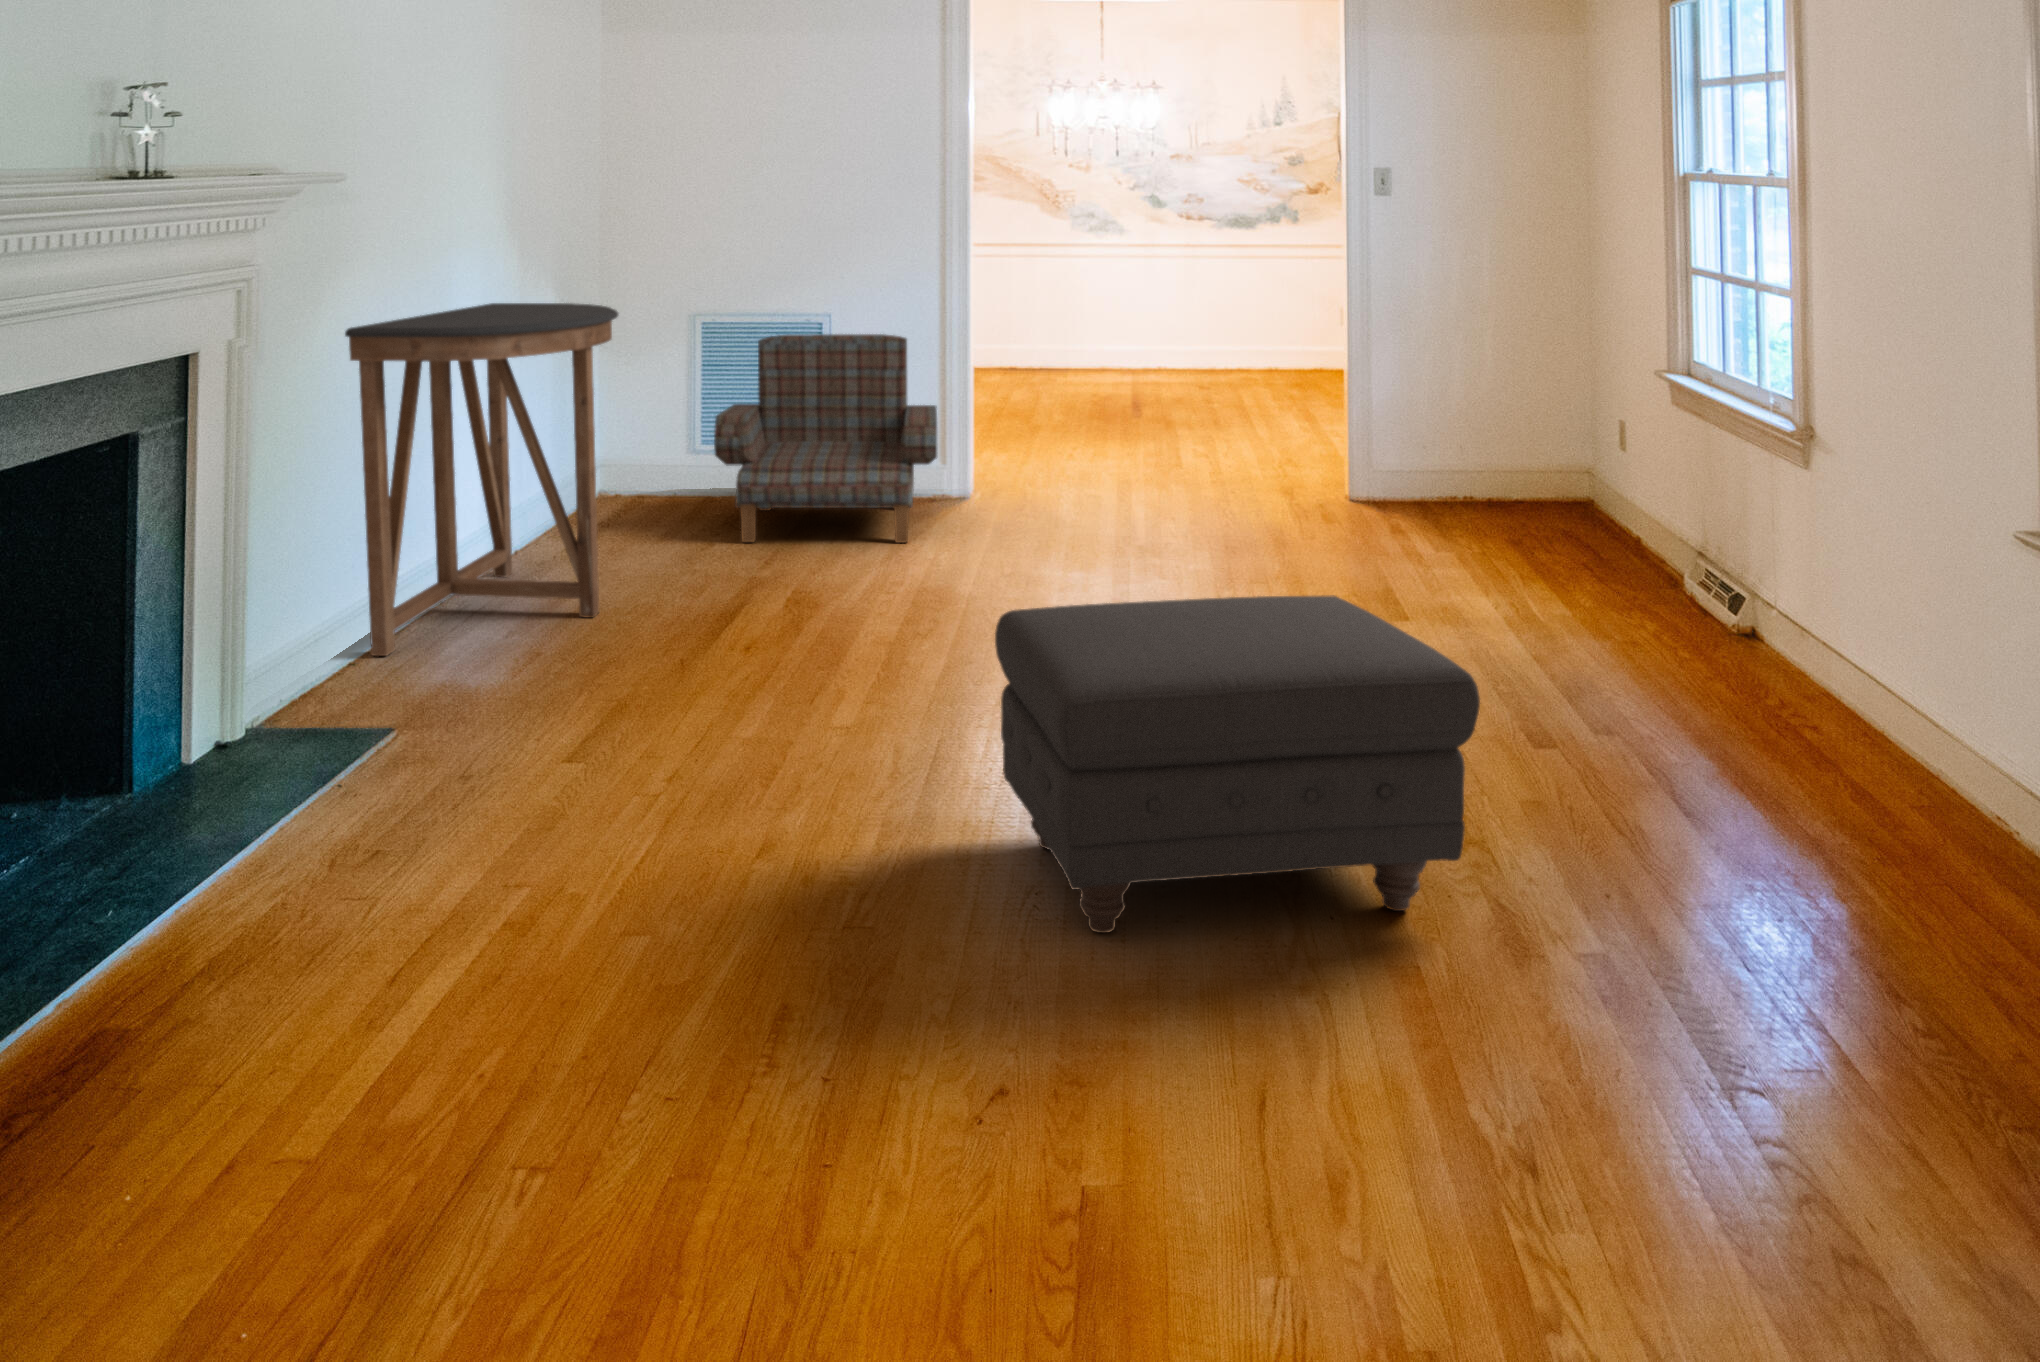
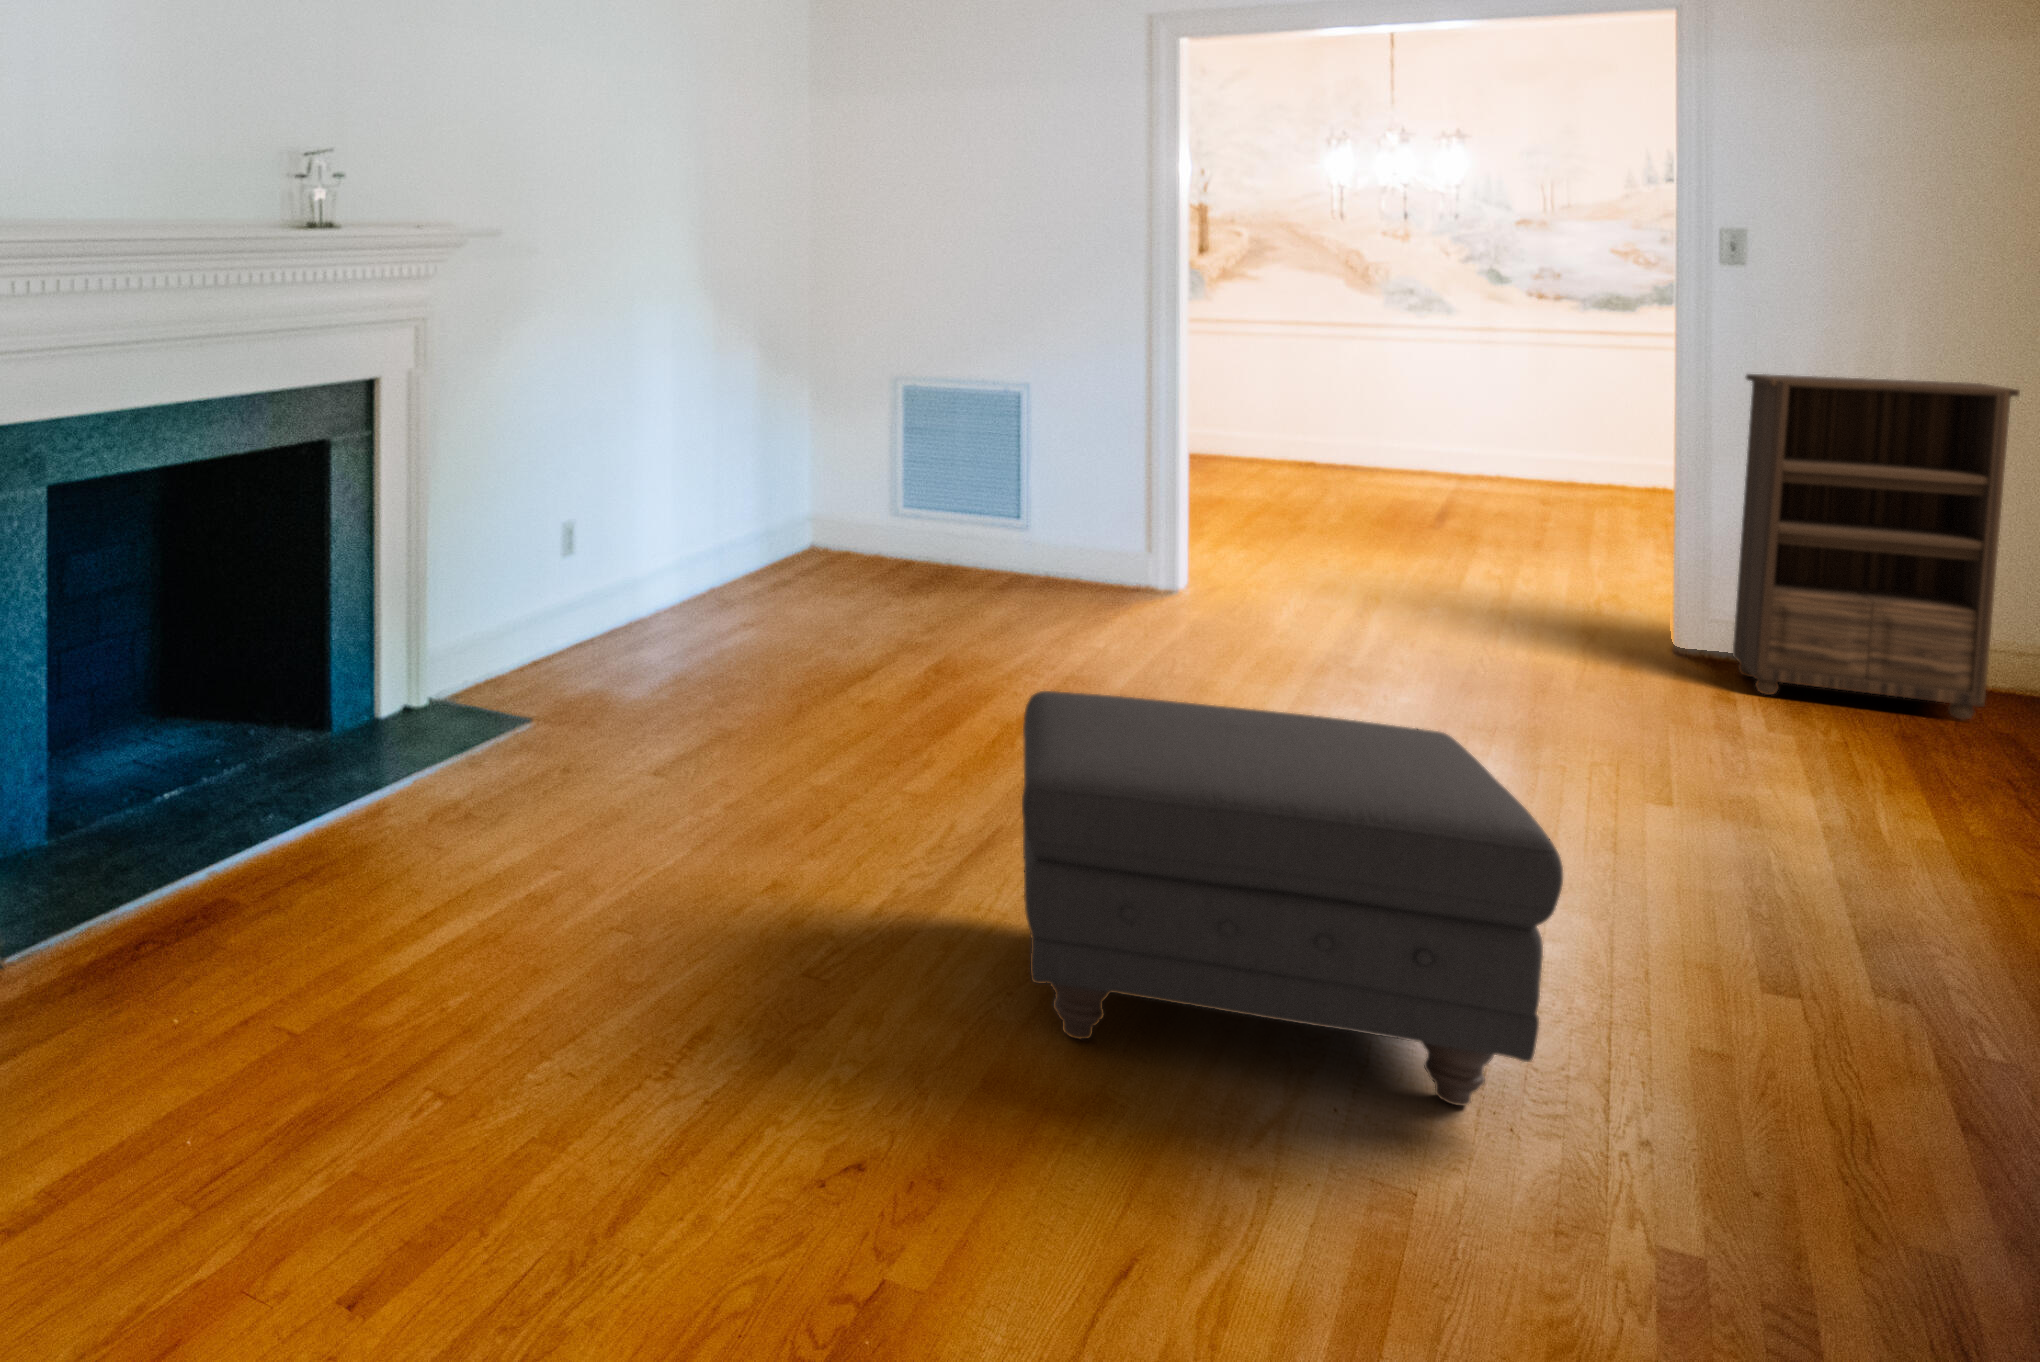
bookshelf: none [1394,268,1574,531] -> present [1733,374,2020,719]
console table: present [345,303,618,656] -> none [533,358,791,658]
armchair: present [714,334,937,543] -> none [897,406,1147,625]

